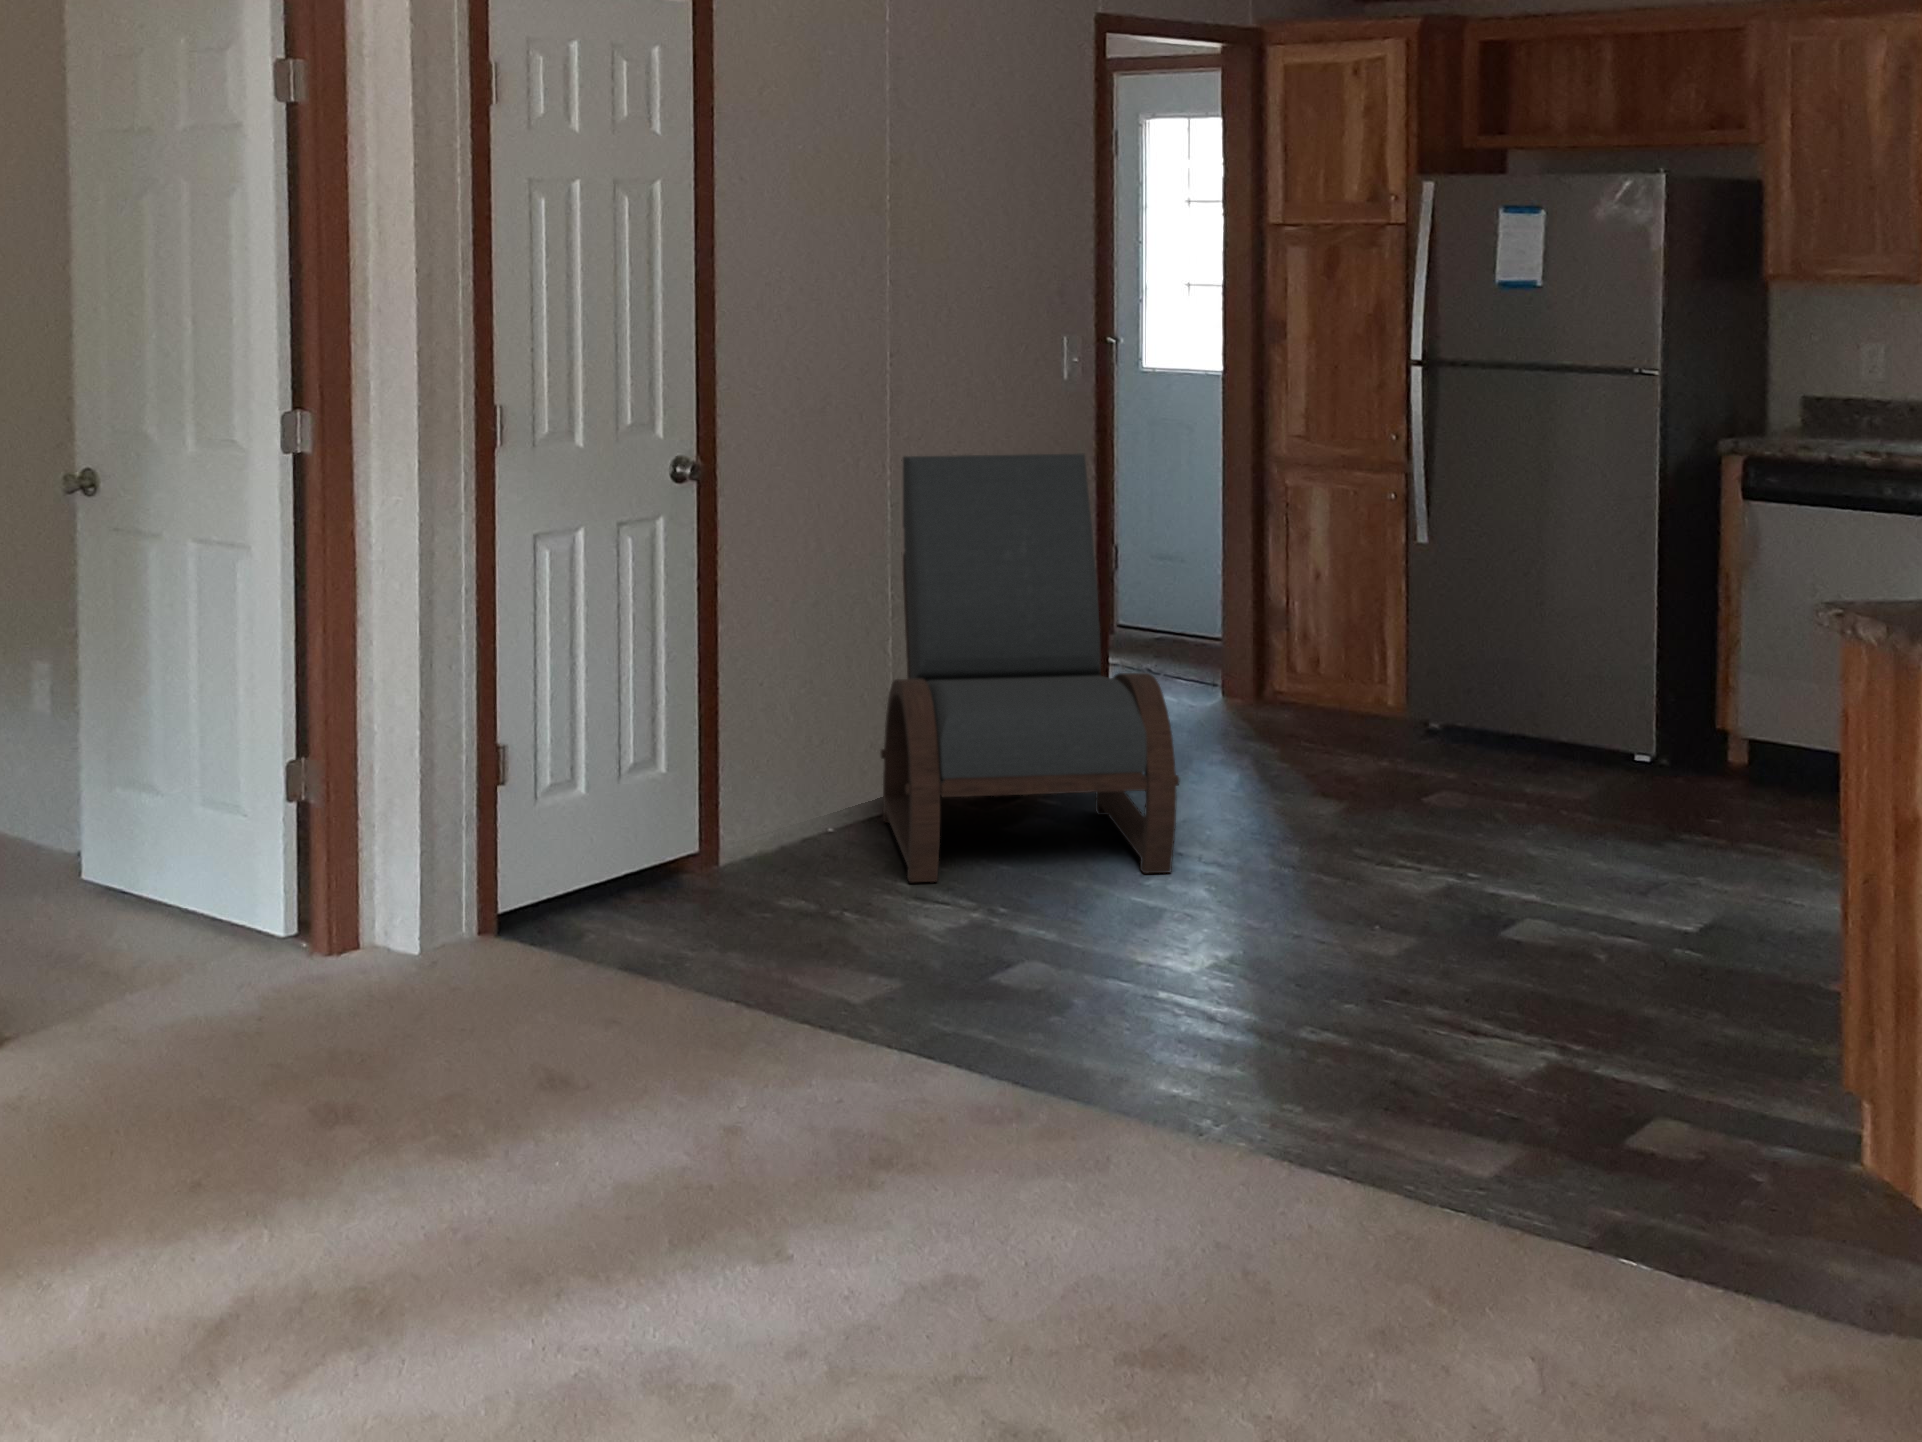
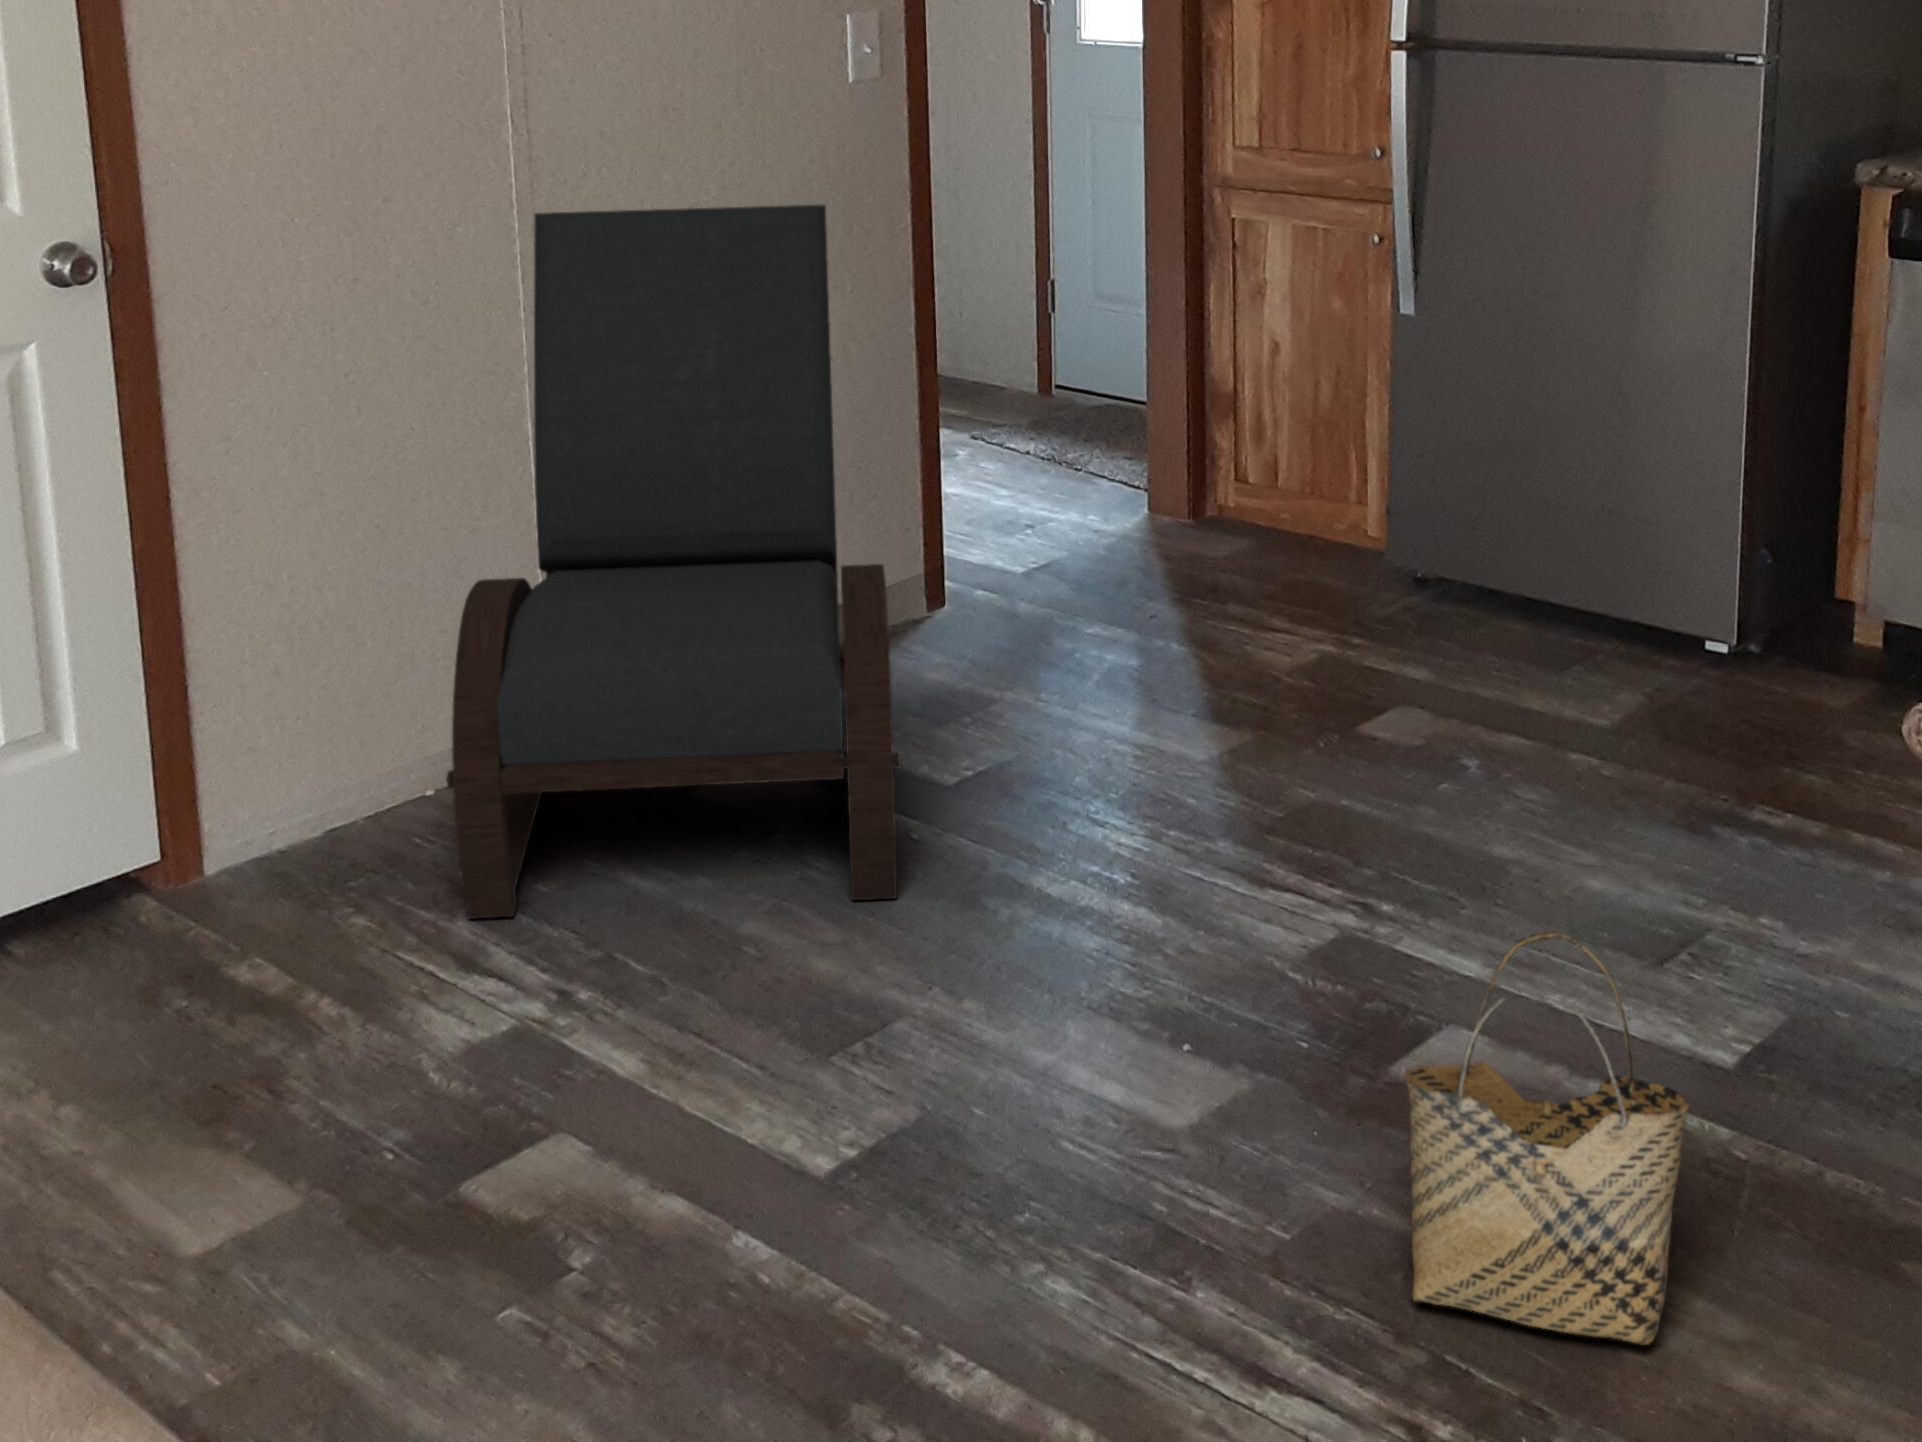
woven basket: none [1541,807,1695,1020] -> present [1404,932,1689,1345]

